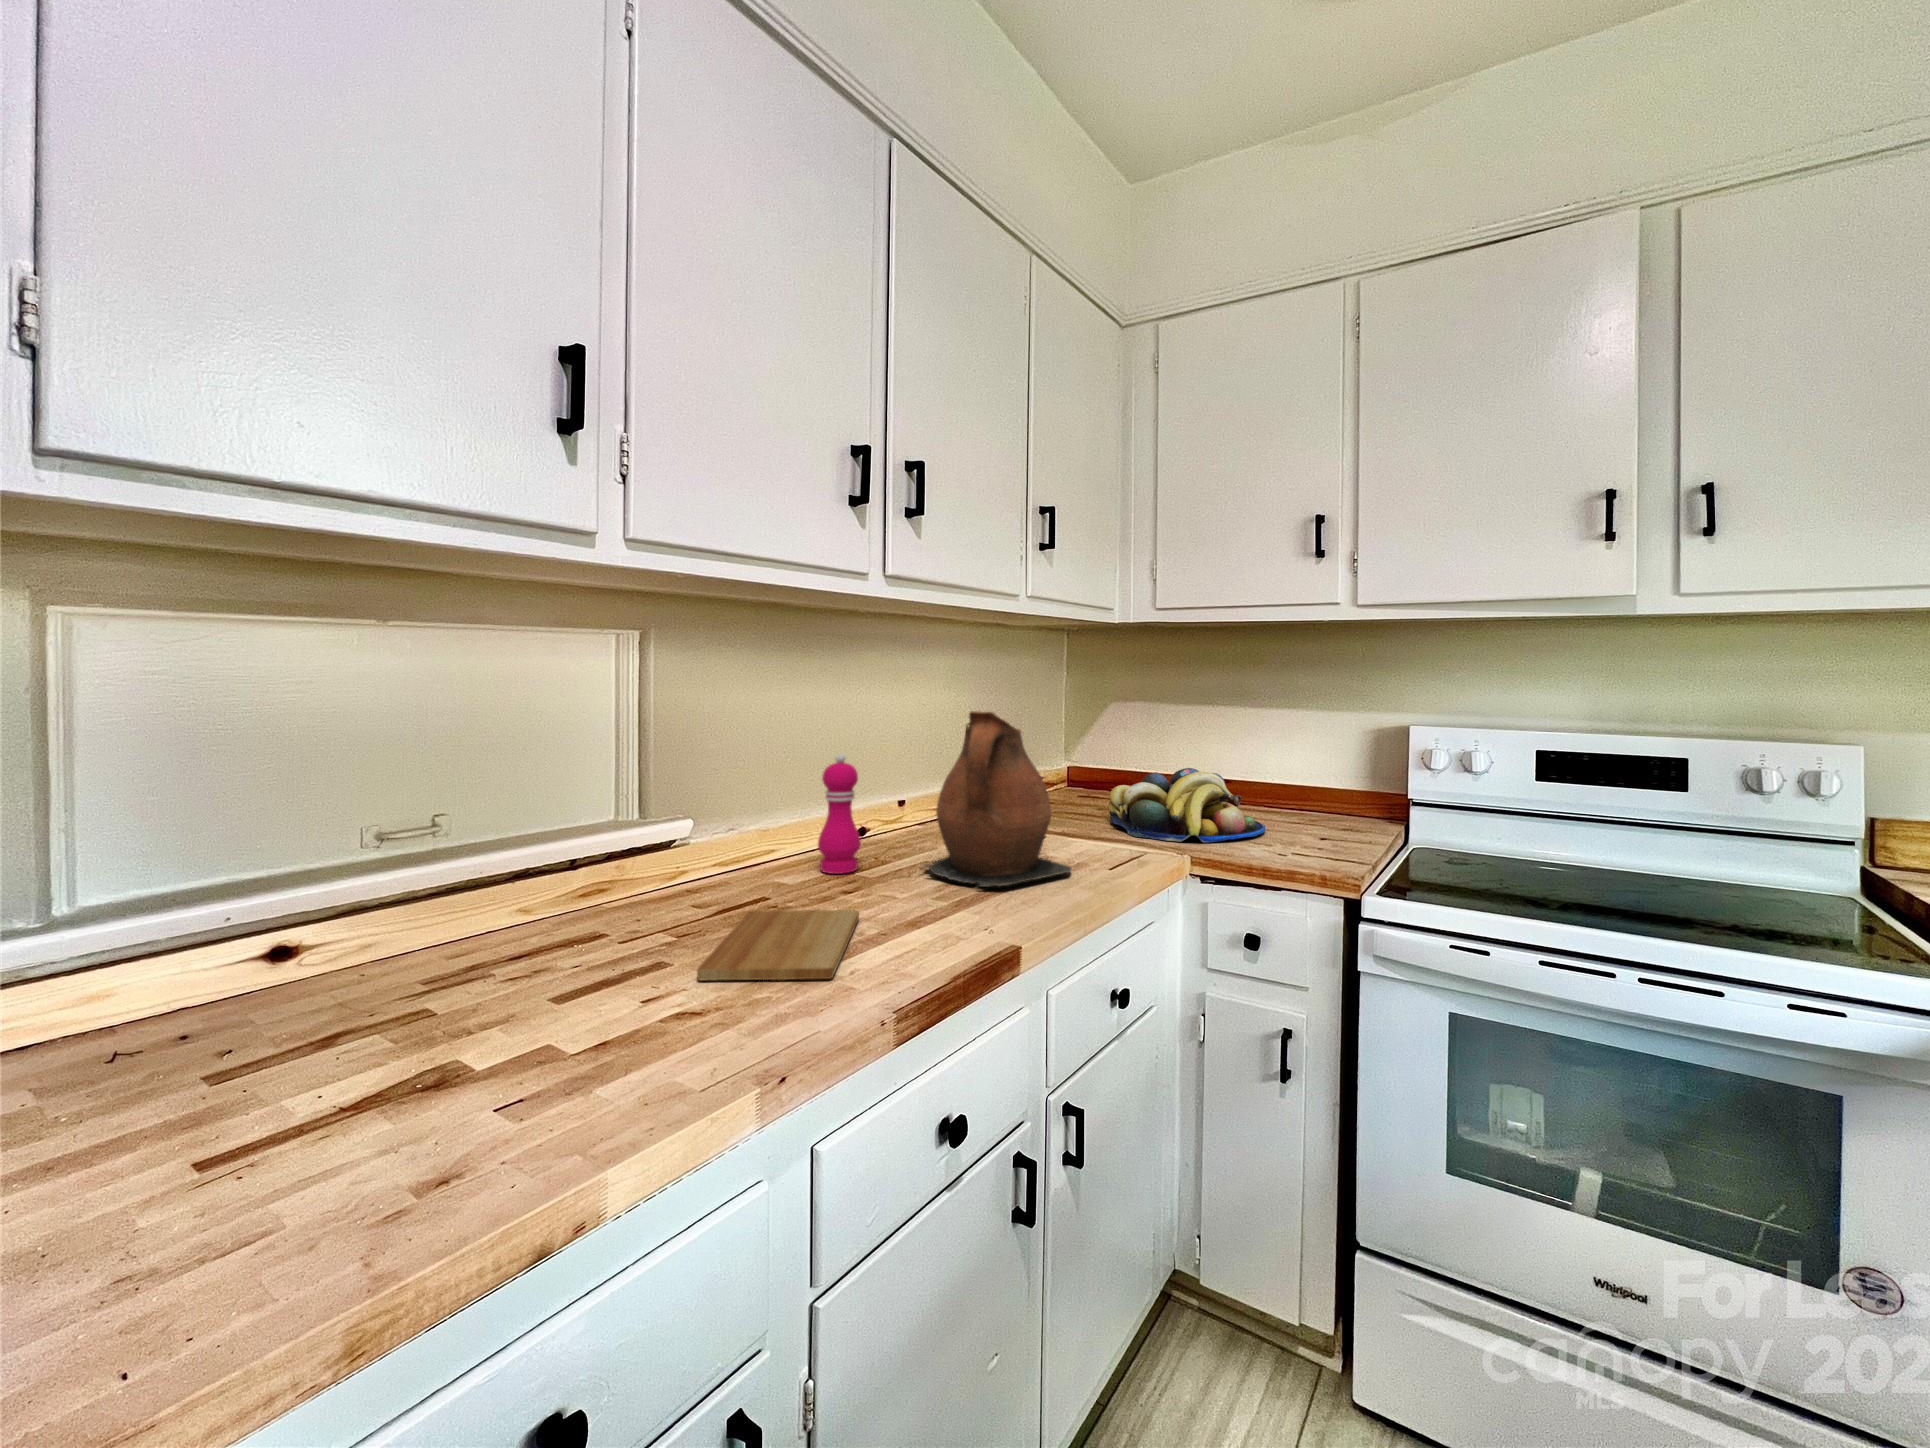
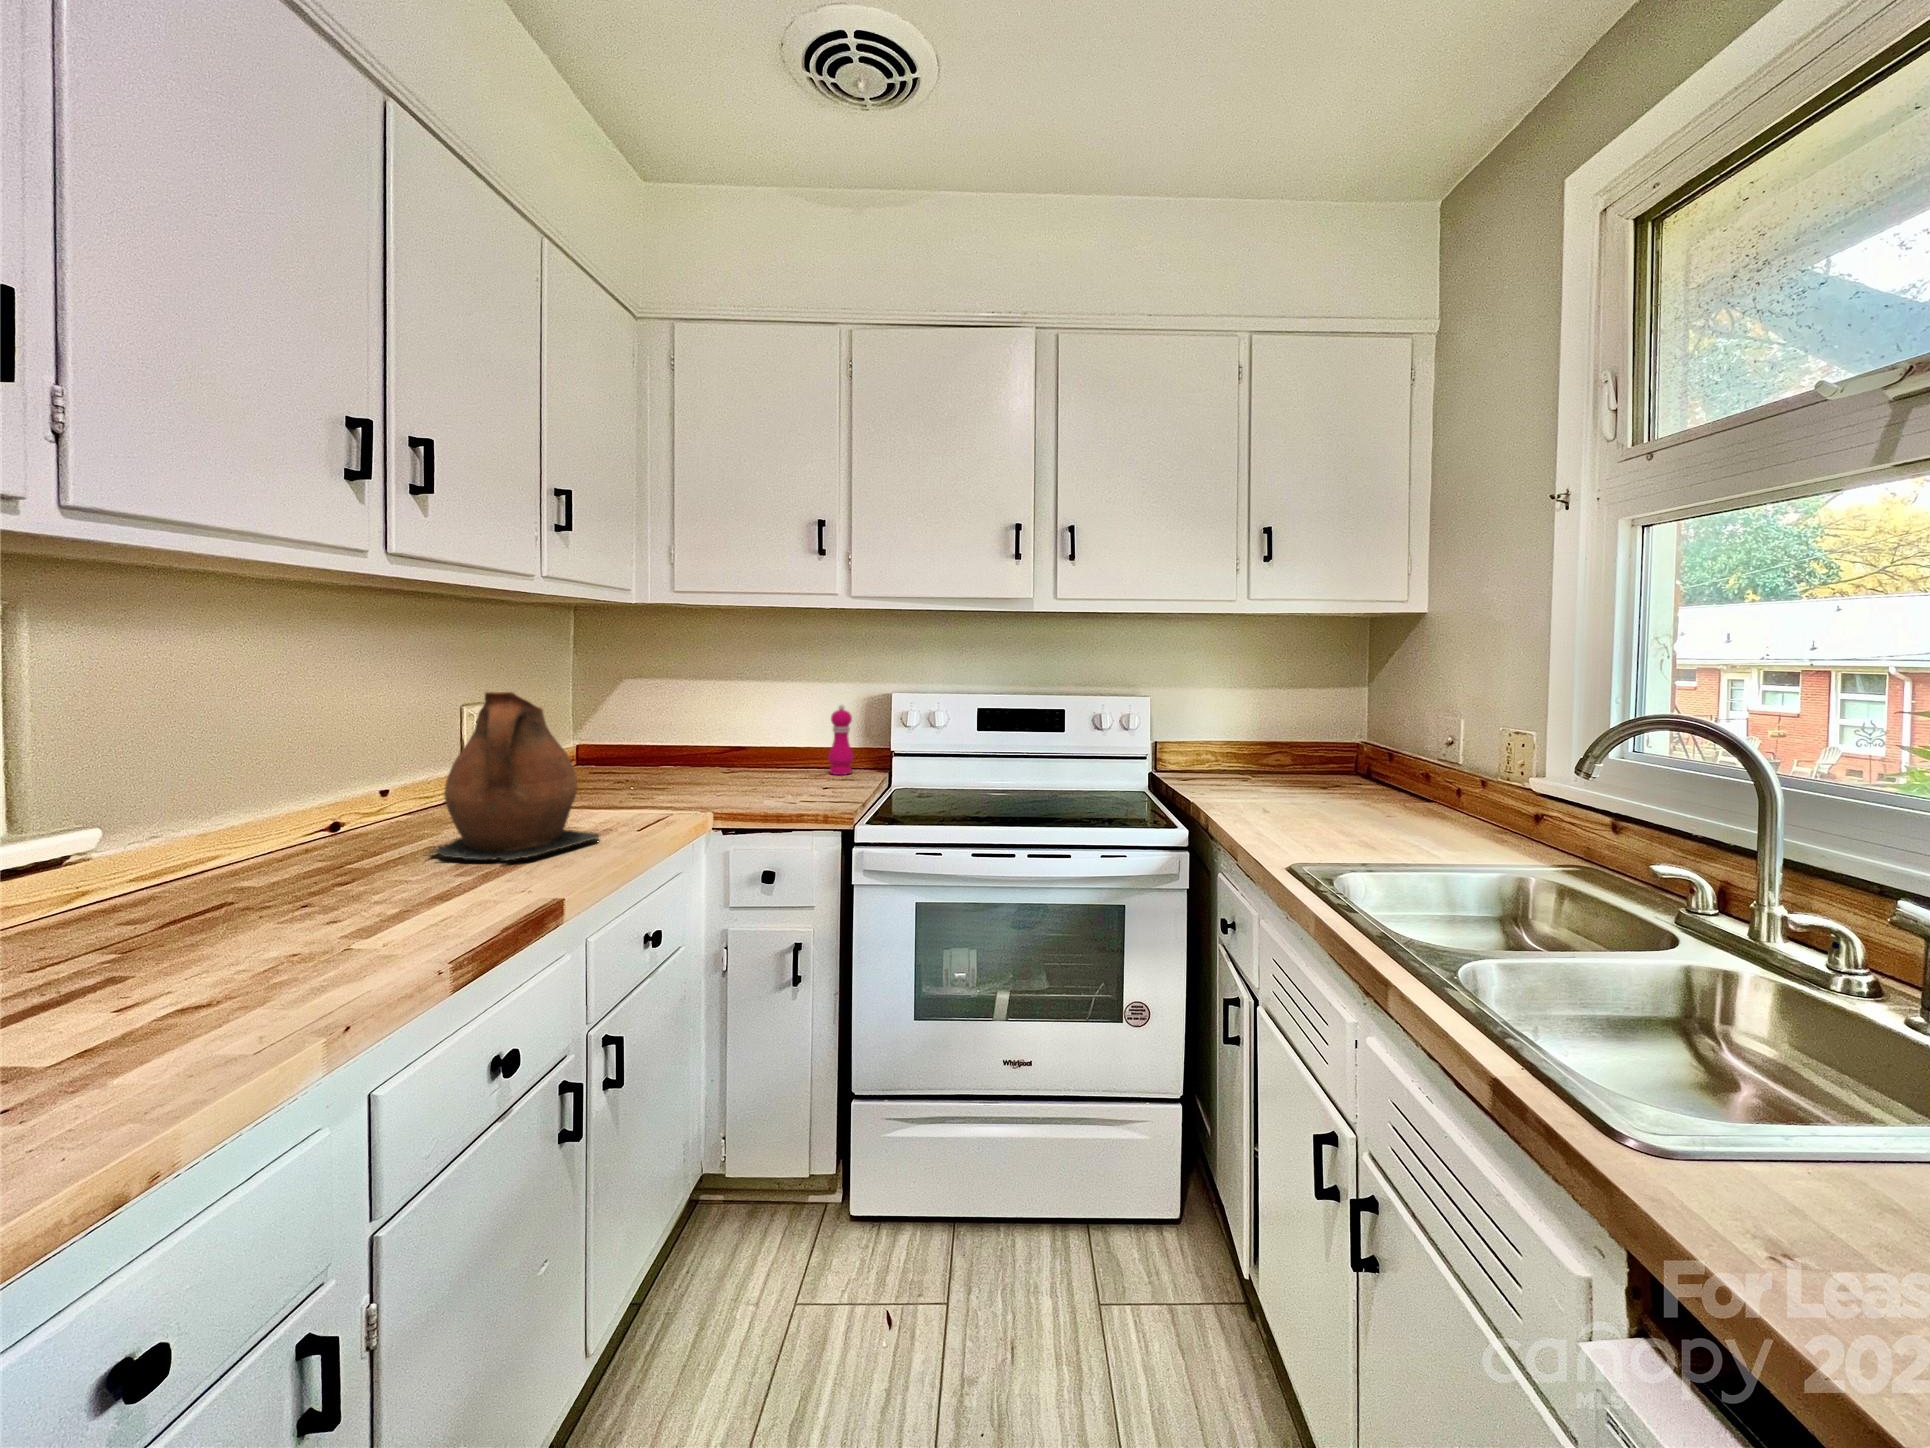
pepper mill: present [818,754,861,874] -> present [828,705,854,775]
fruit bowl: present [1108,768,1265,842] -> none [629,737,780,803]
cutting board: present [697,910,859,981] -> none [182,897,369,983]

